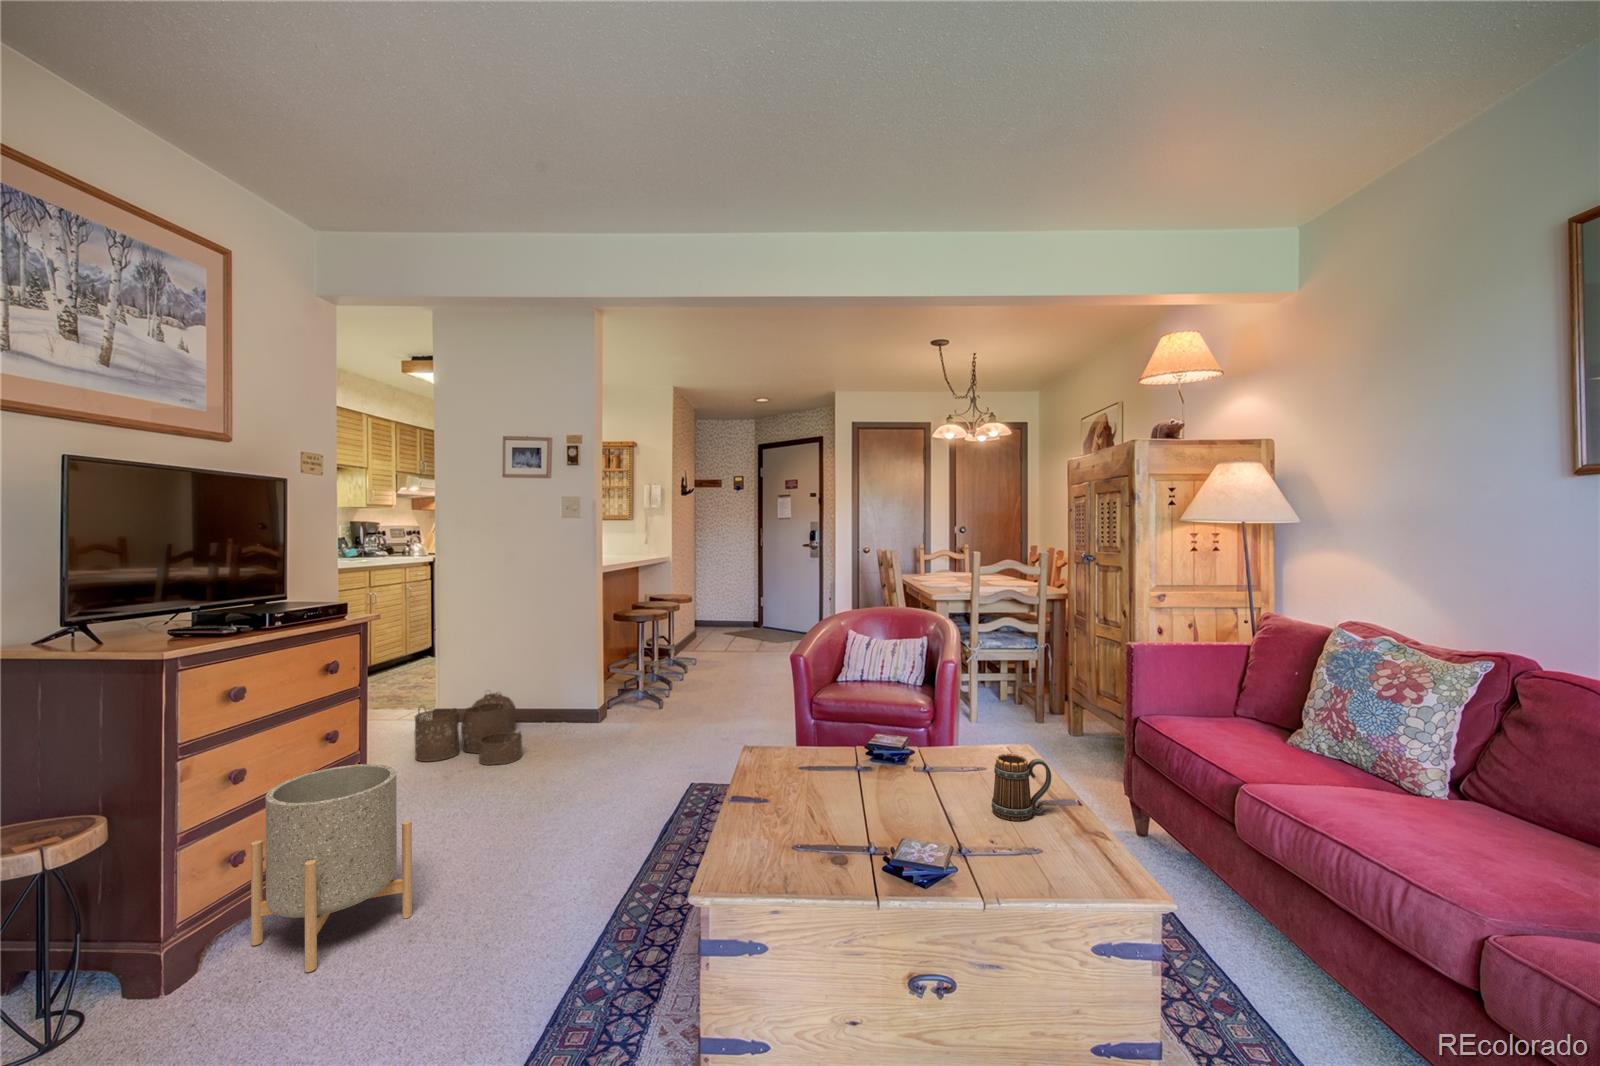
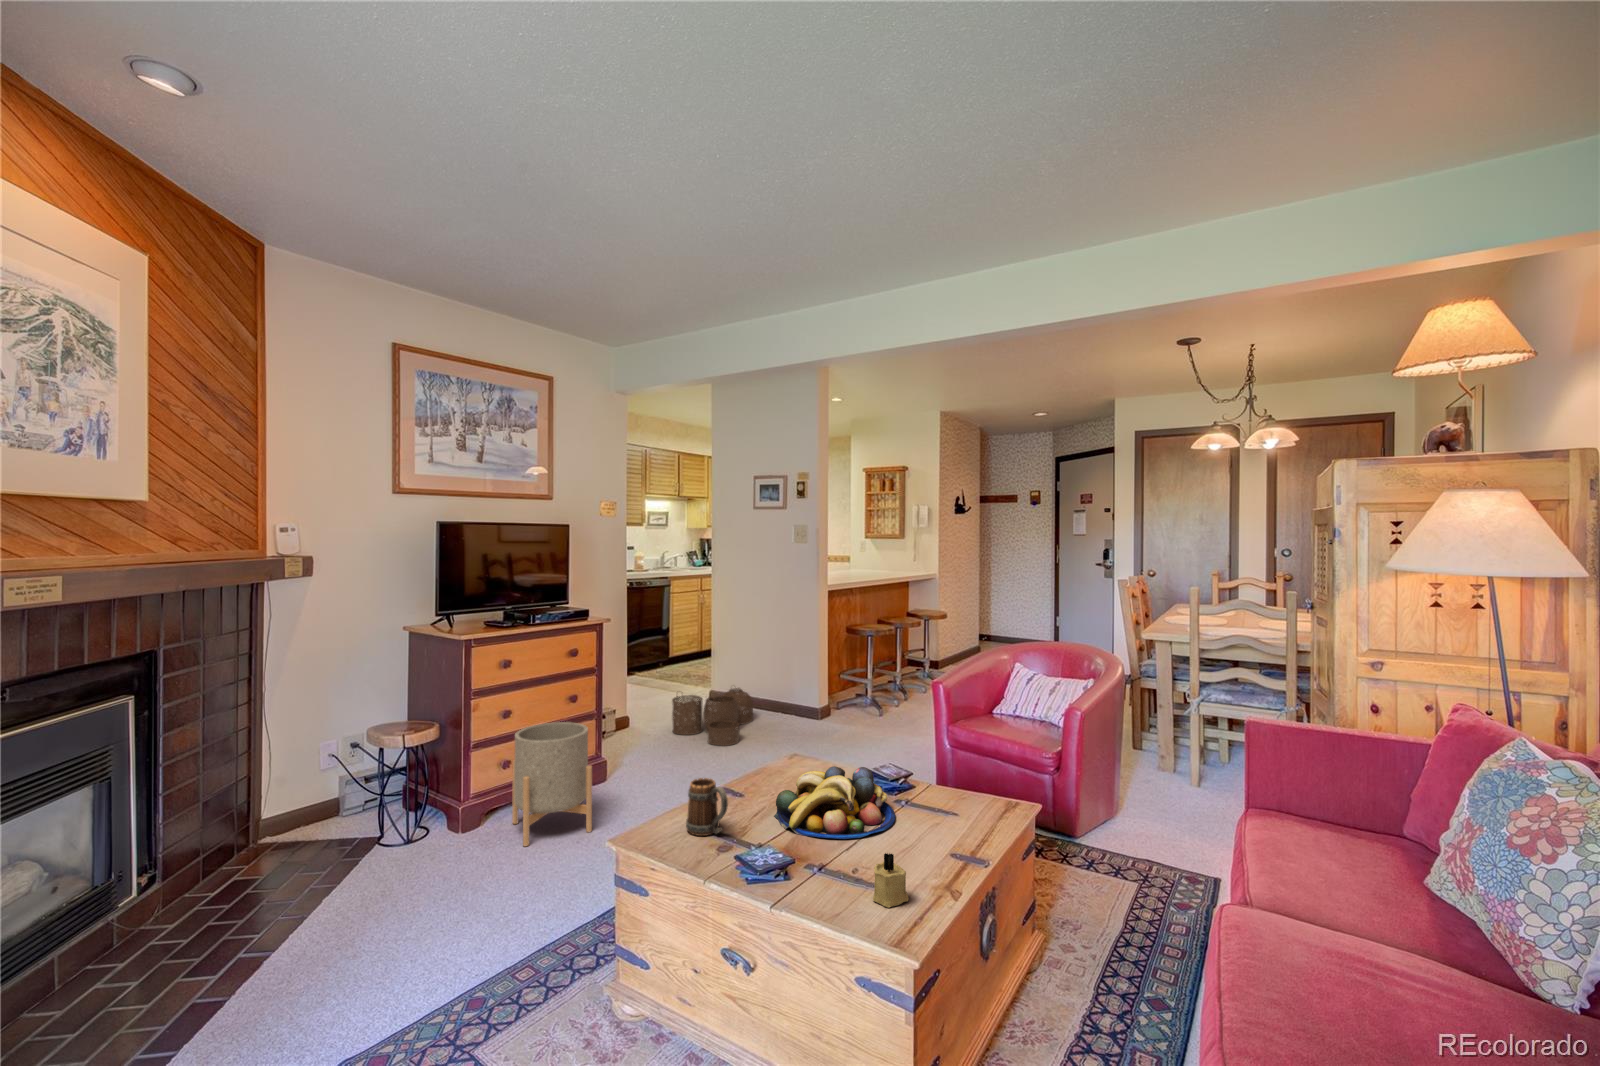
fruit bowl: none [808,737,941,825] -> present [774,766,895,839]
mug: present [991,754,1051,821] -> present [686,778,728,836]
candle: none [1040,811,1076,871] -> present [873,853,909,908]

